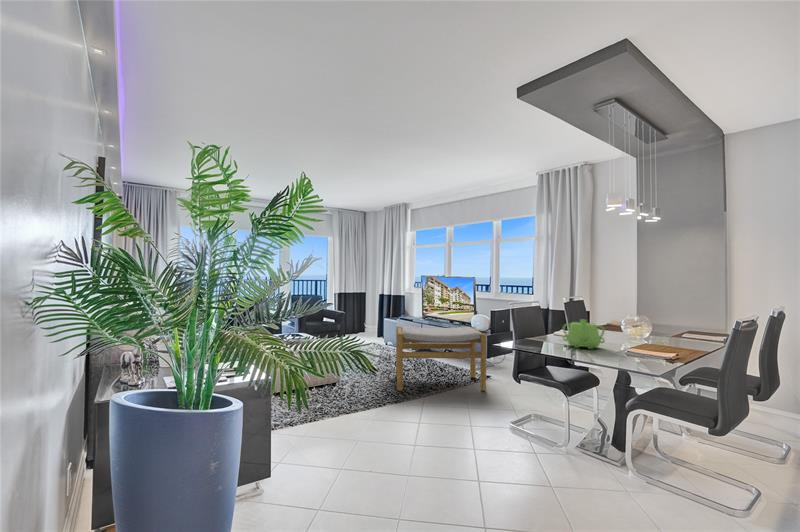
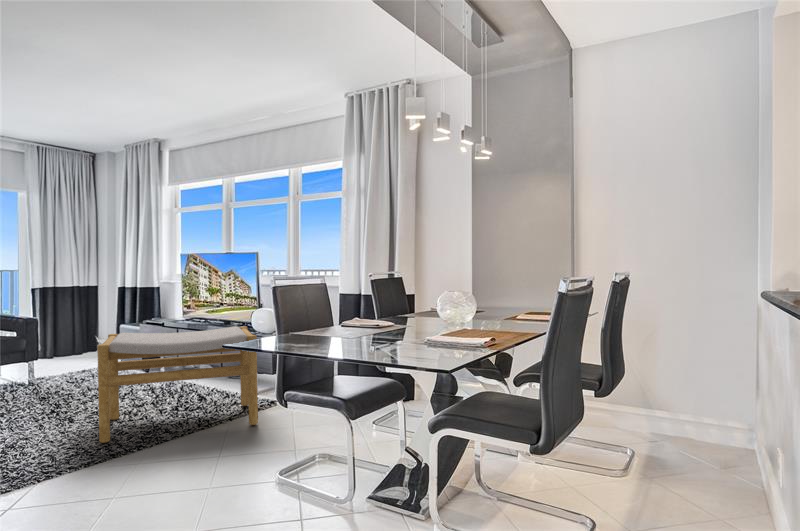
teapot: present [563,320,605,349] -> none [339,297,400,343]

